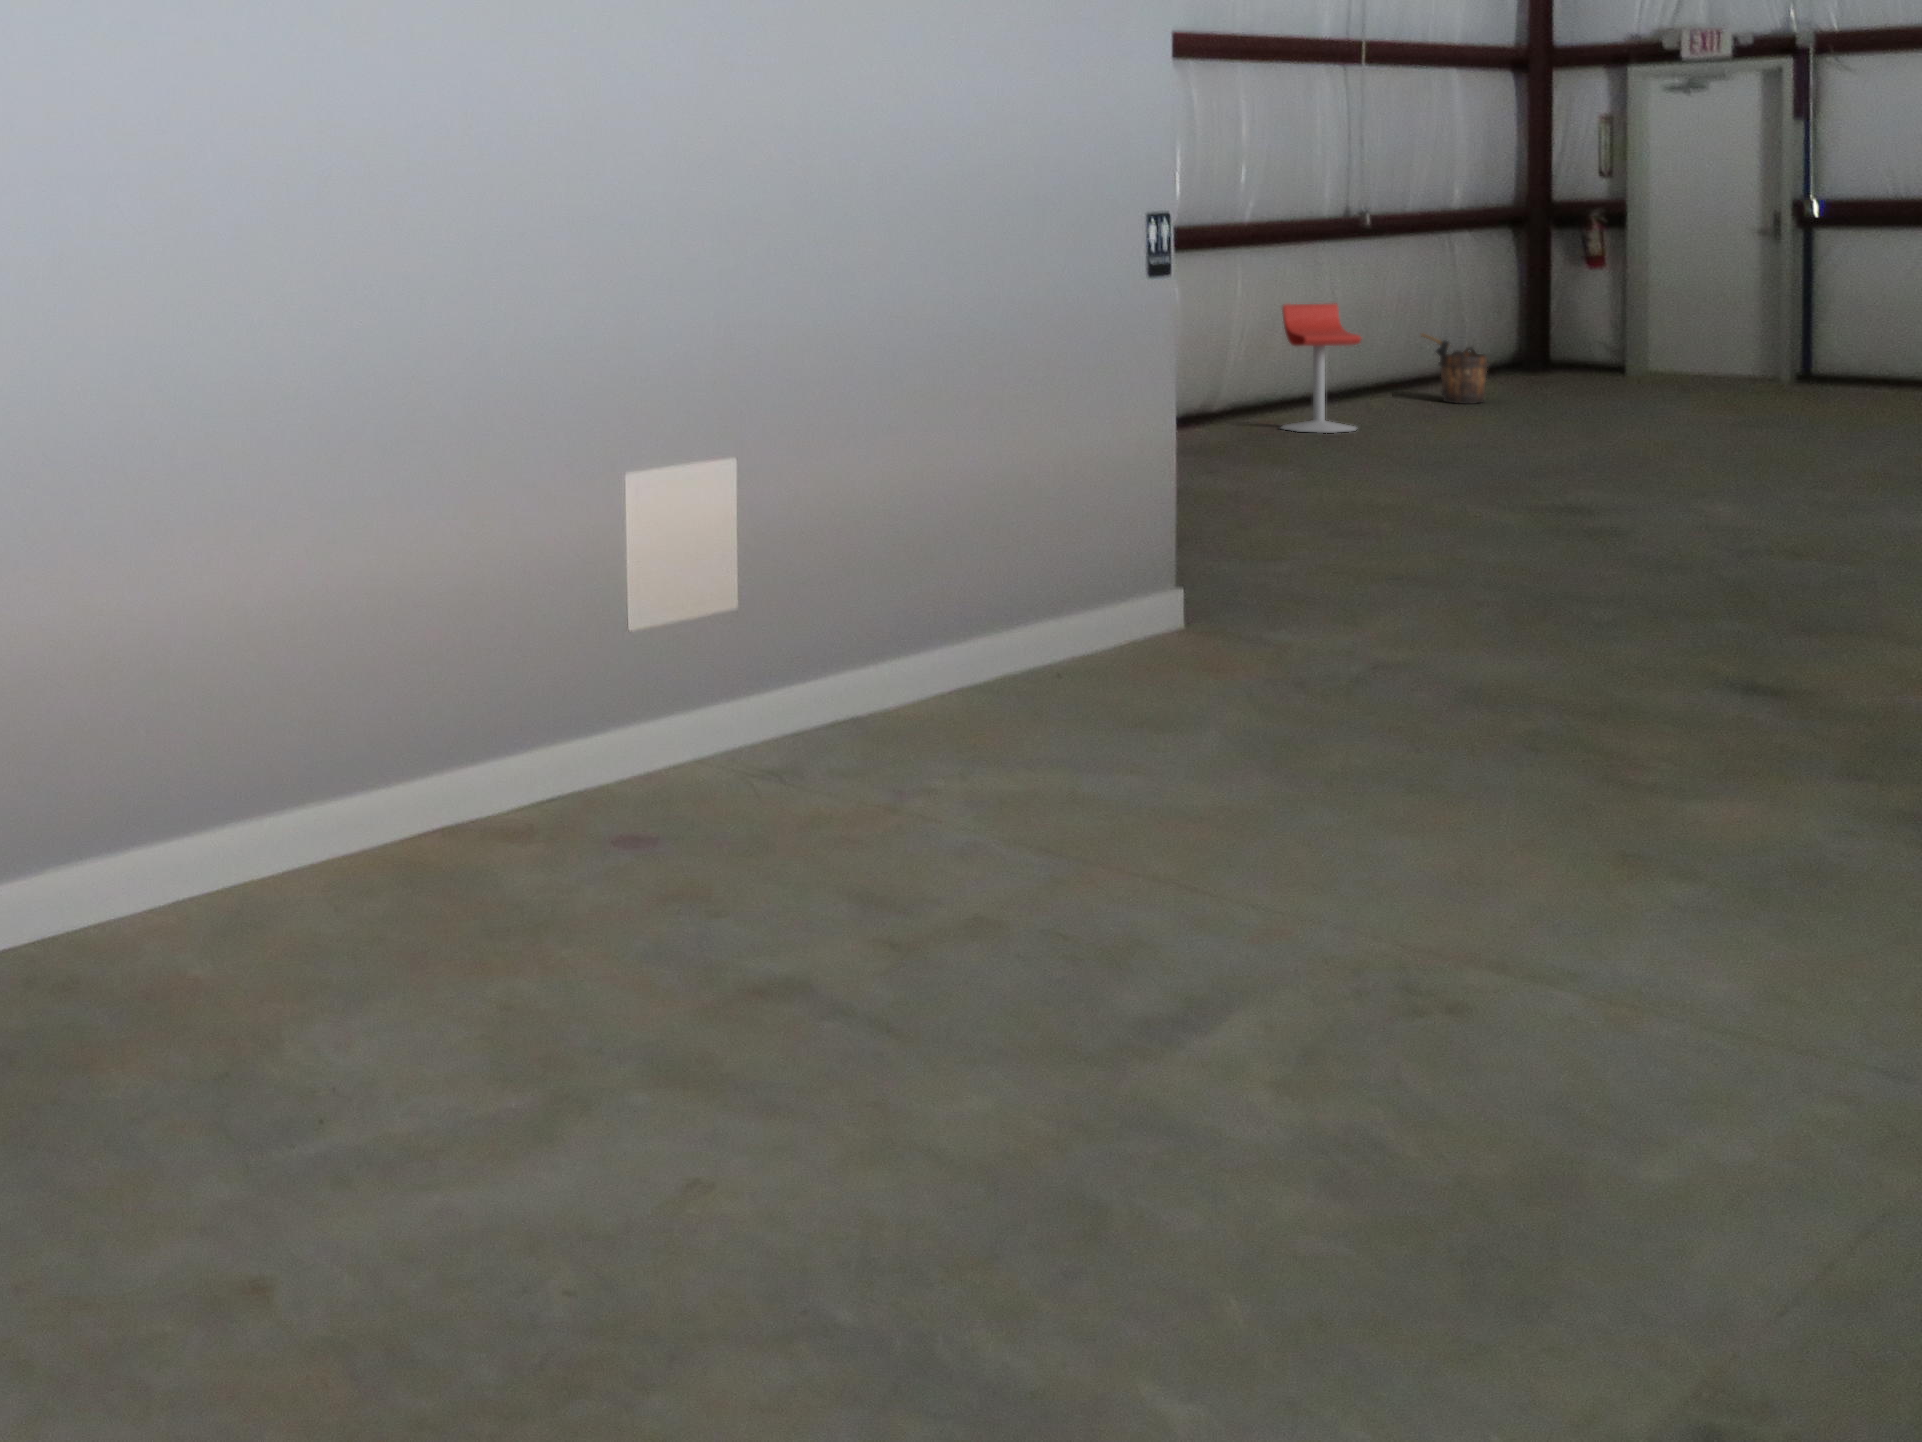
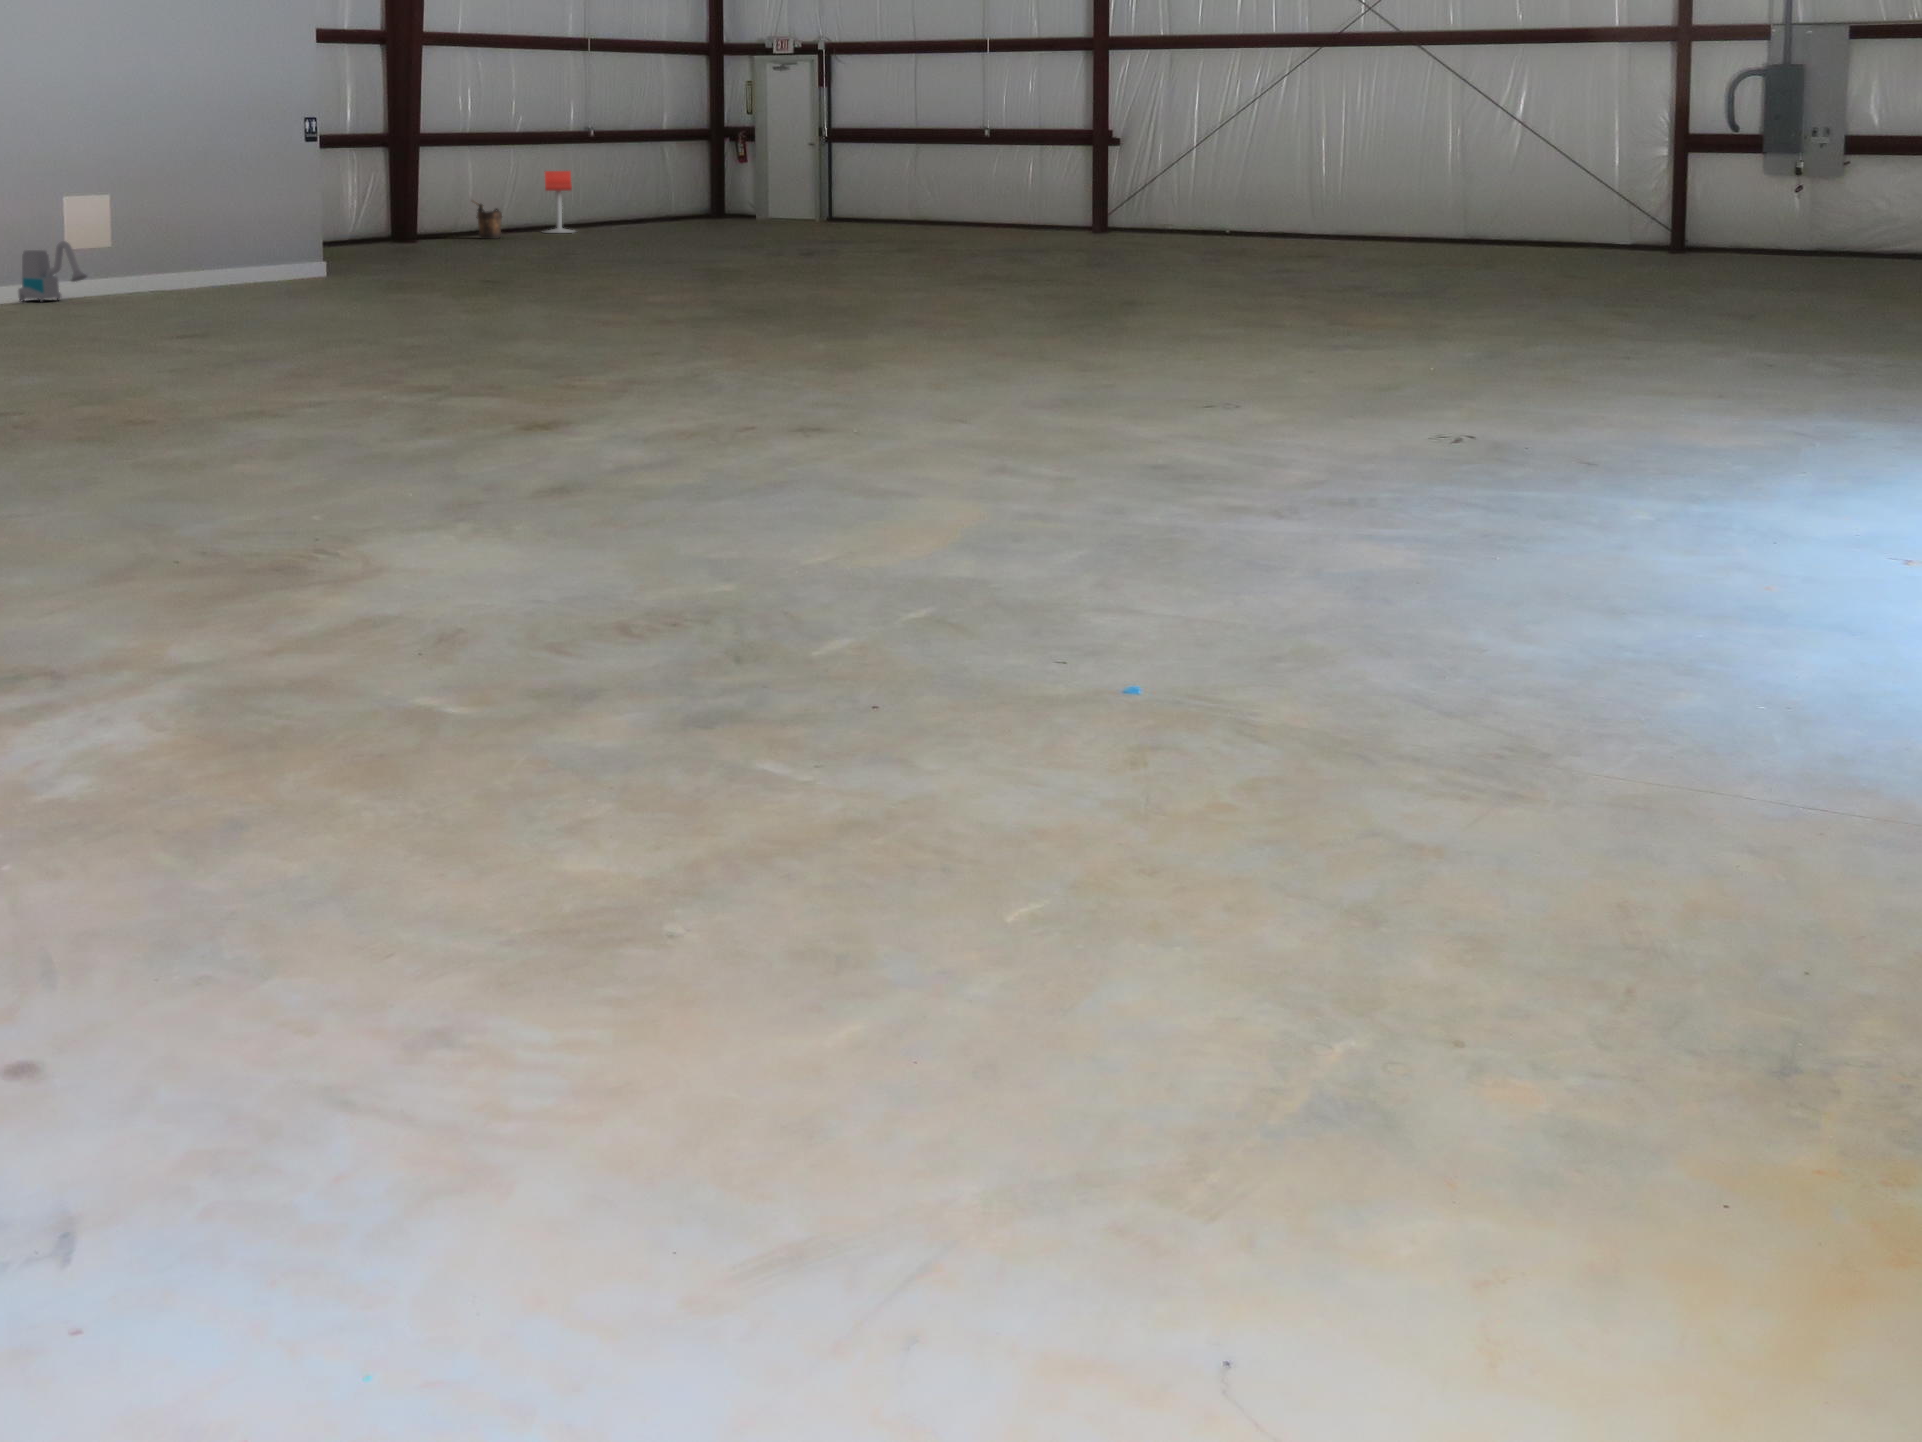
bucket: present [1422,334,1489,404] -> present [476,203,502,239]
vacuum cleaner: none [478,634,702,819] -> present [18,241,87,302]

